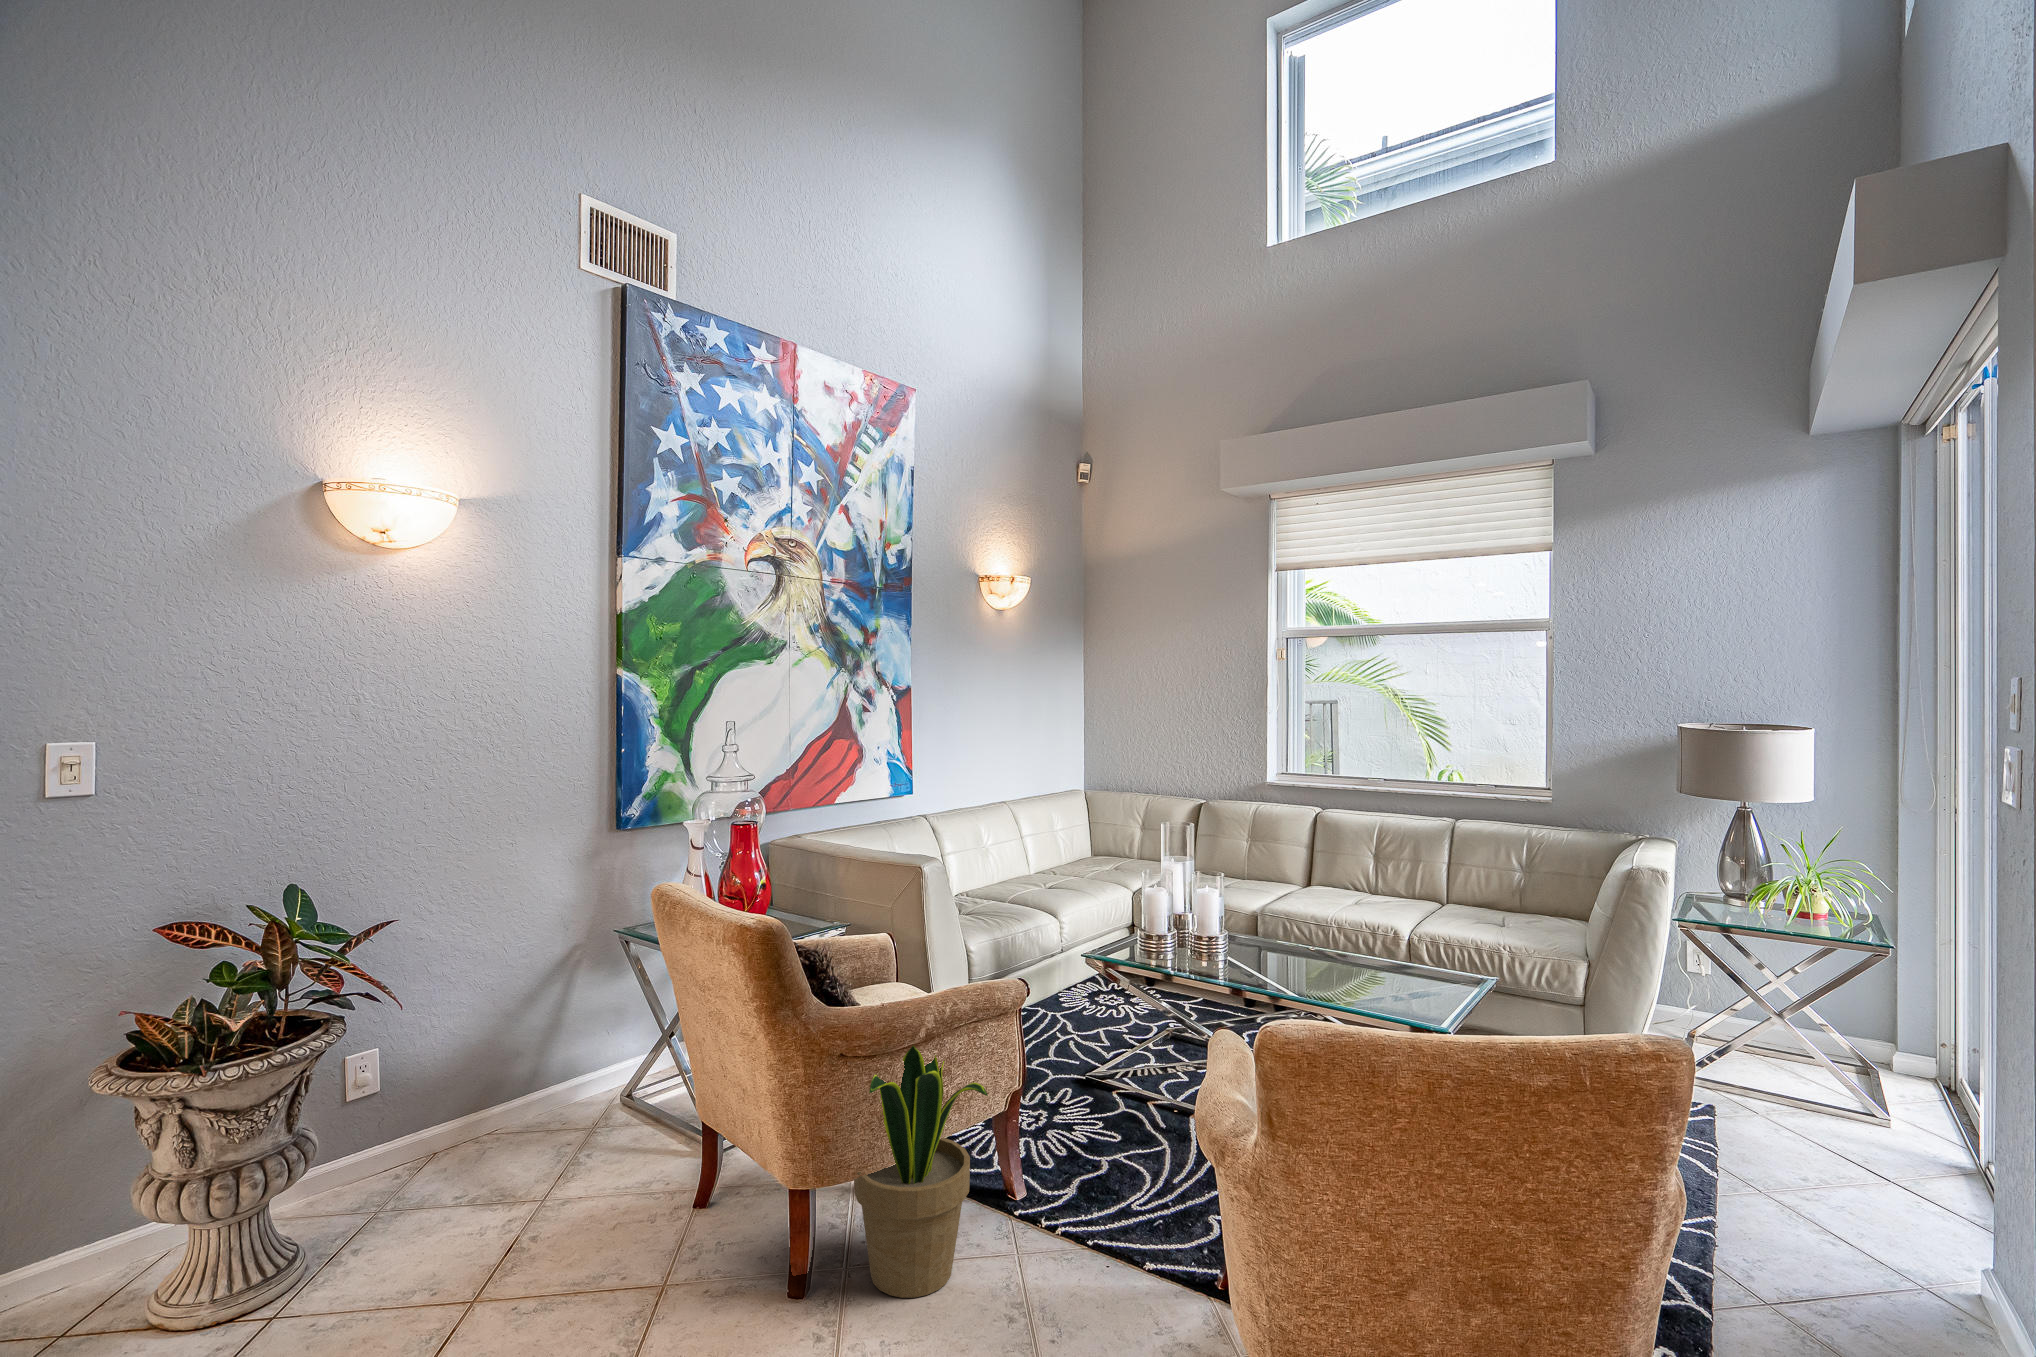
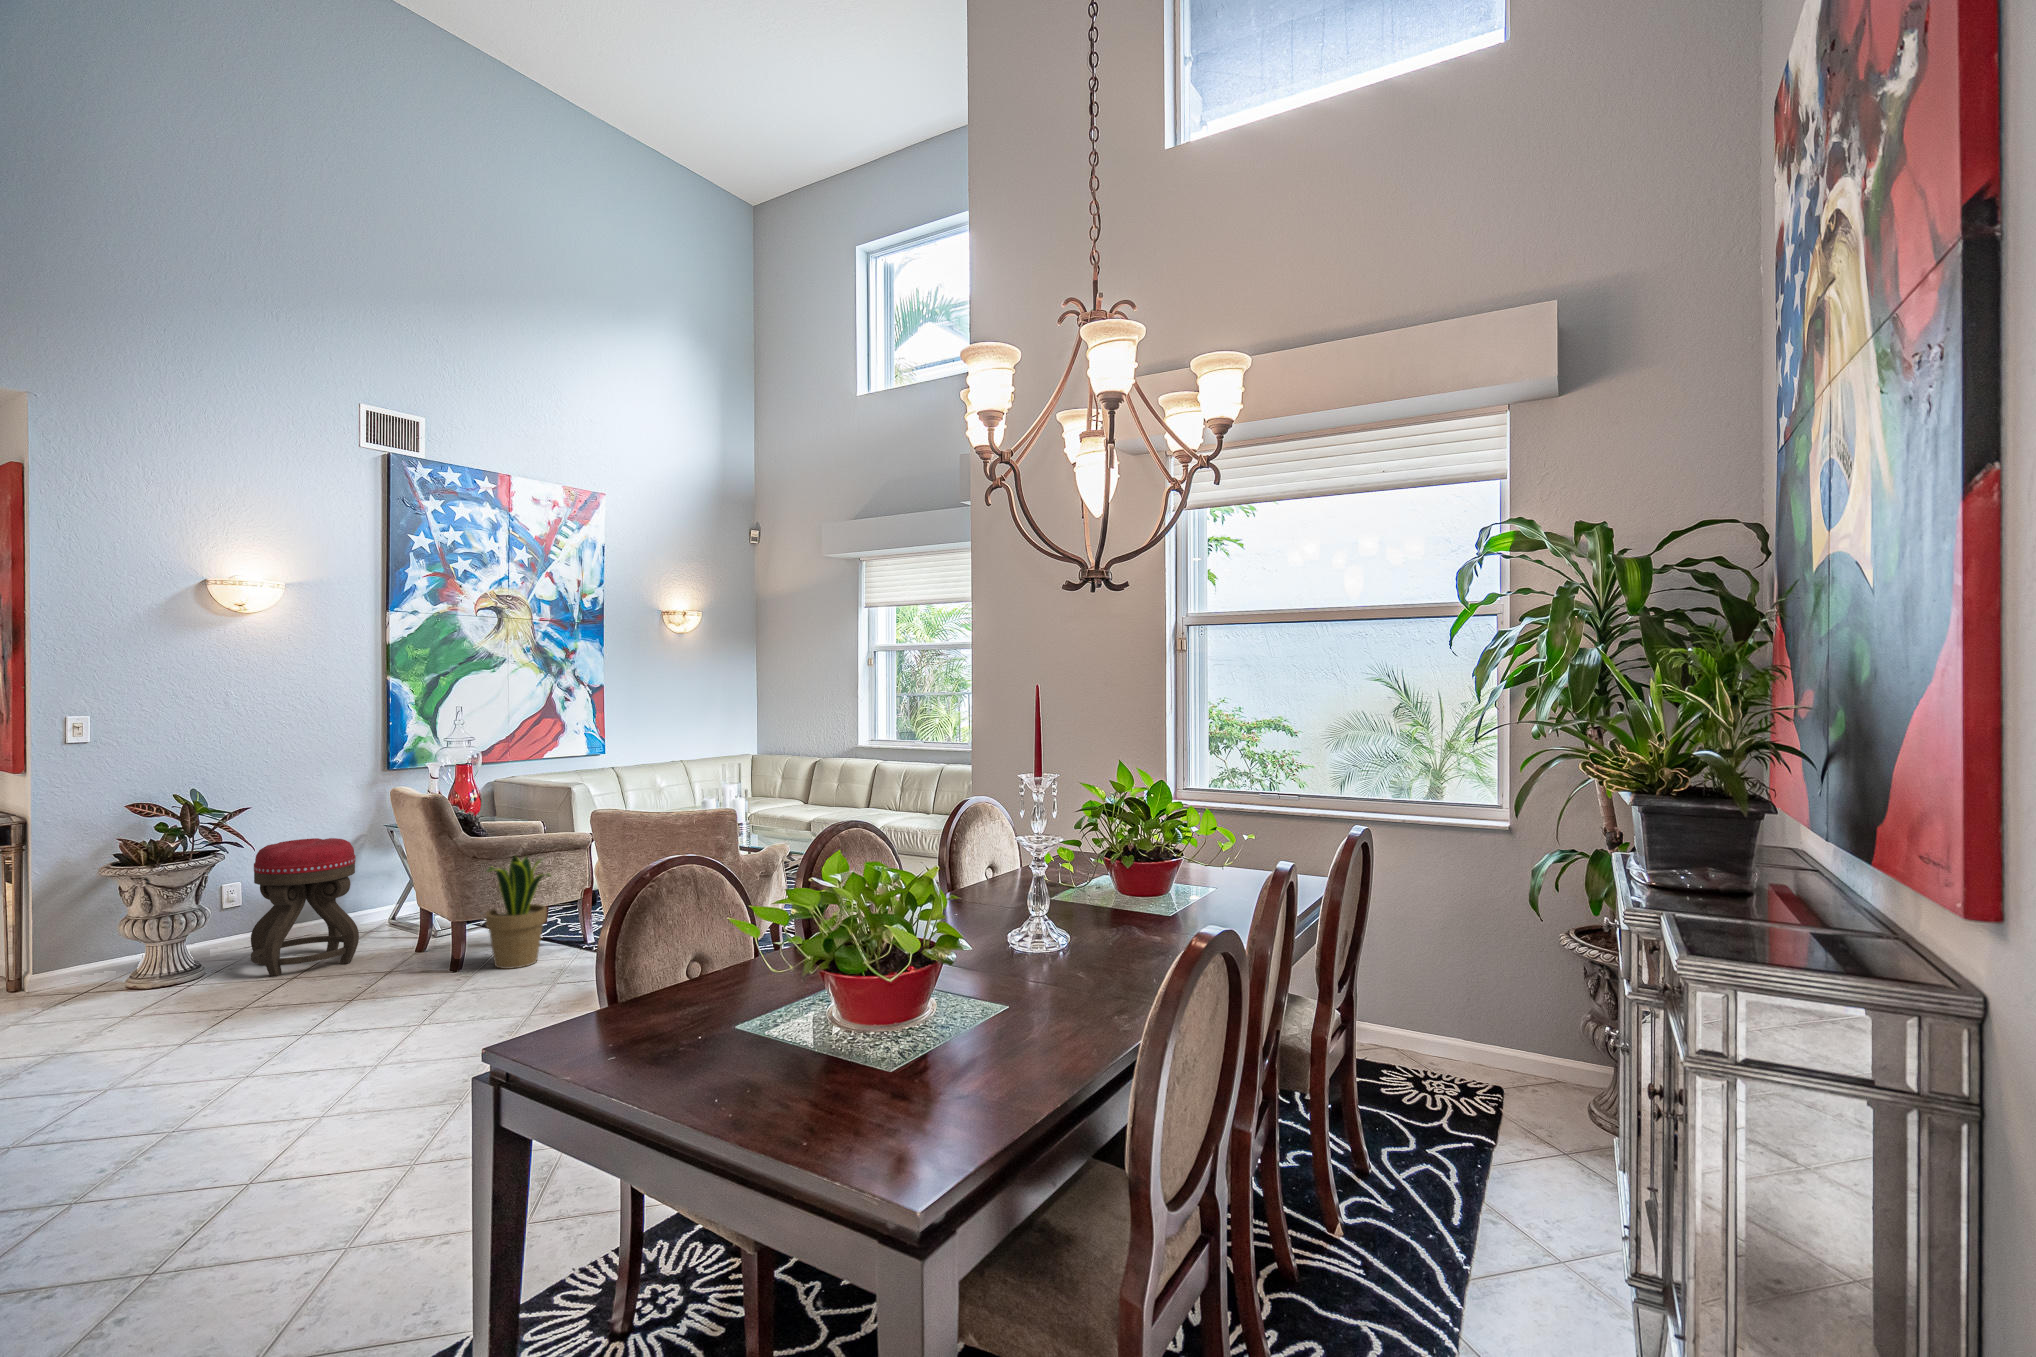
ottoman: none [392,981,596,1298] -> present [251,838,359,977]

